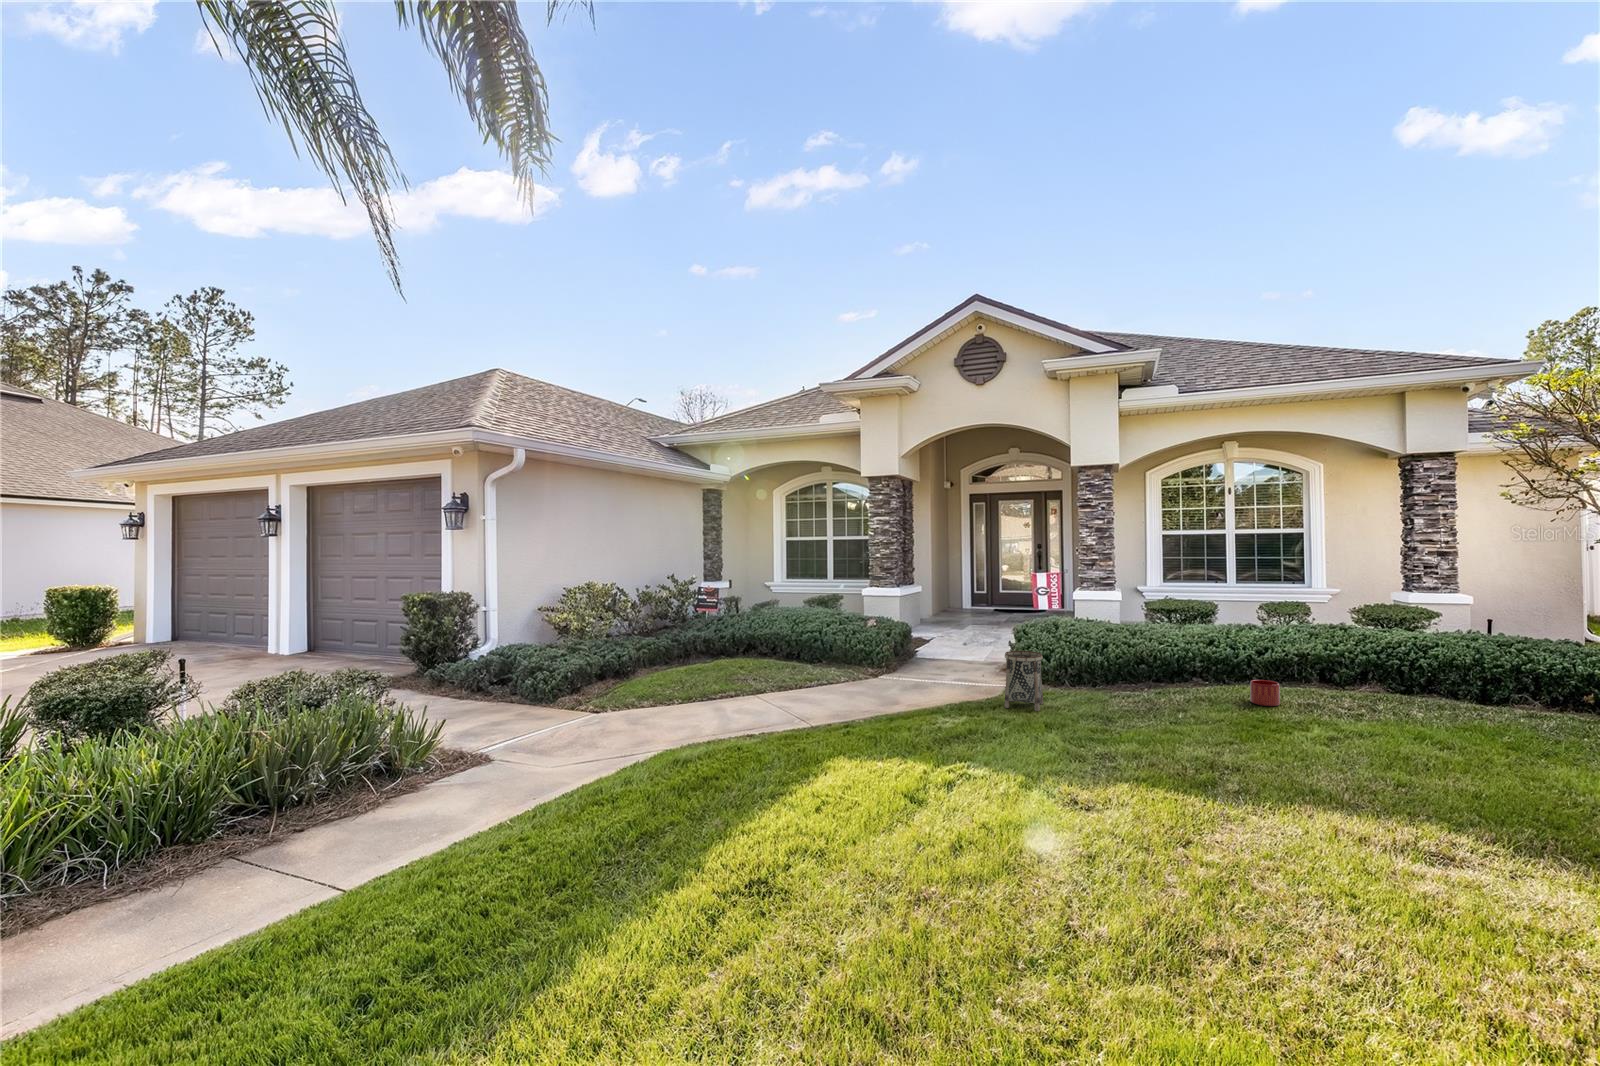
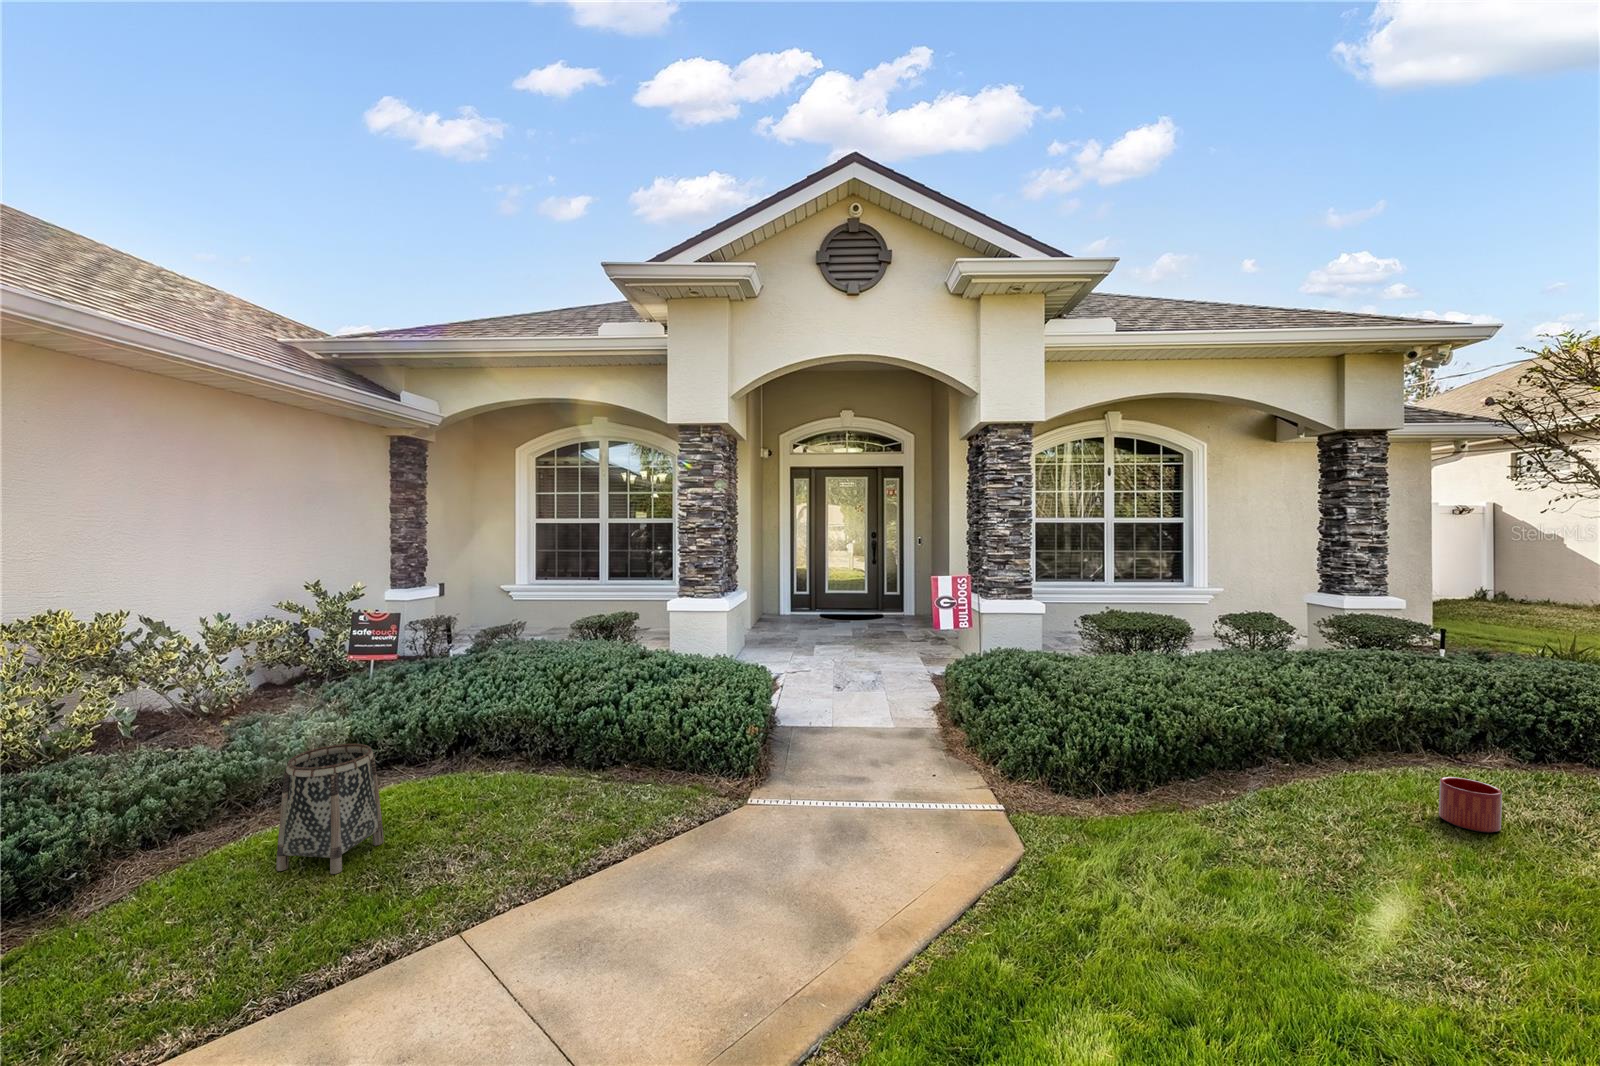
basket: present [1005,651,1043,711] -> present [276,744,384,874]

